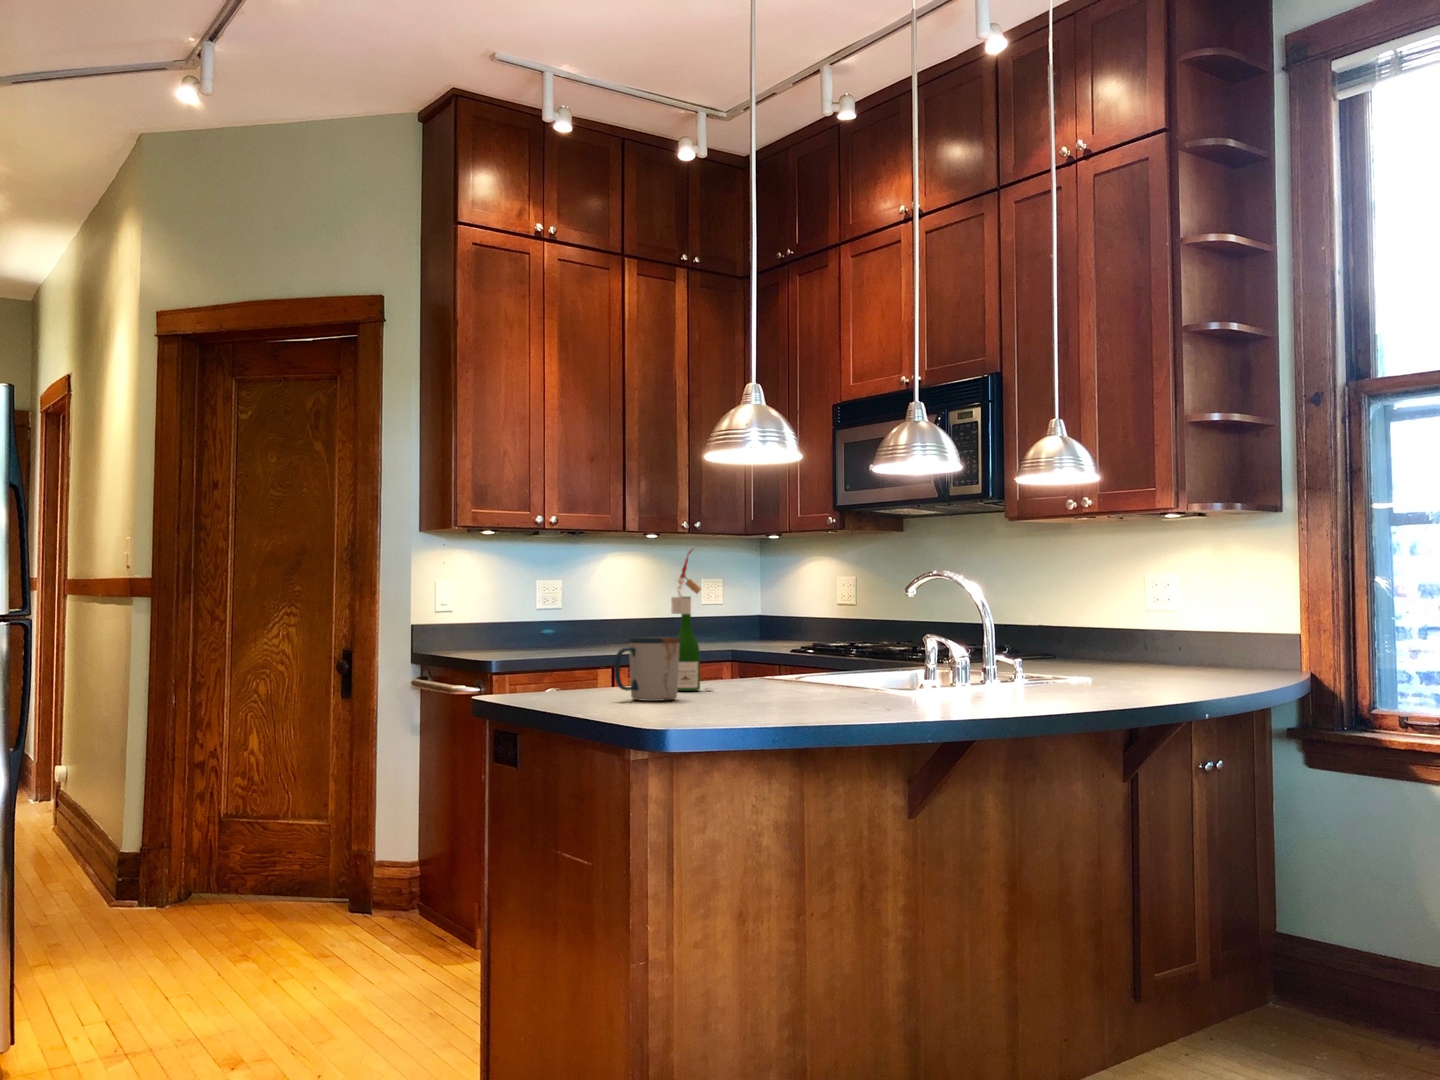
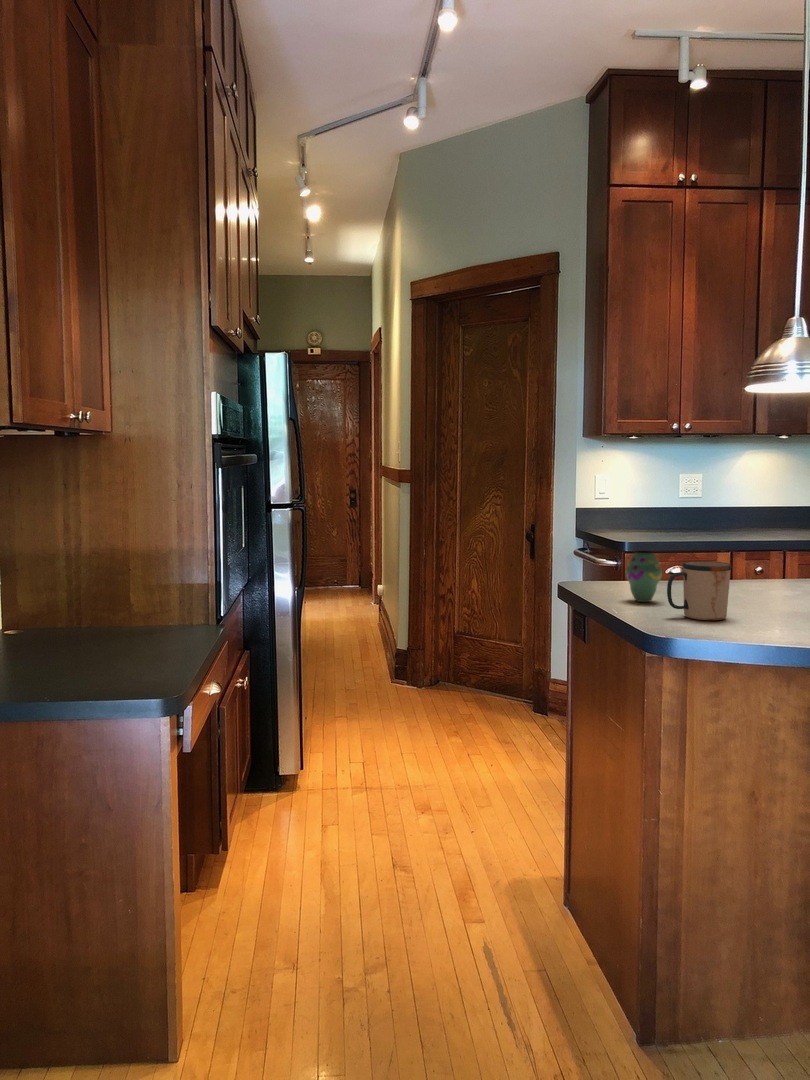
wine bottle: present [671,549,713,691] -> none [735,478,775,606]
vase: none [553,633,595,693] -> present [626,551,662,602]

